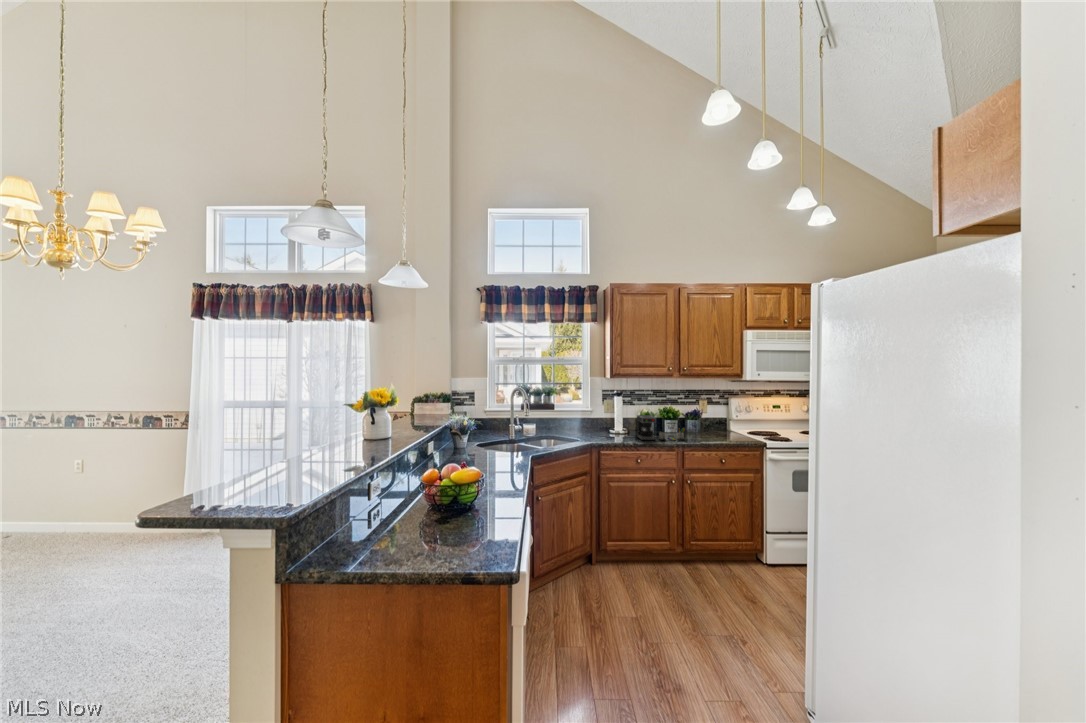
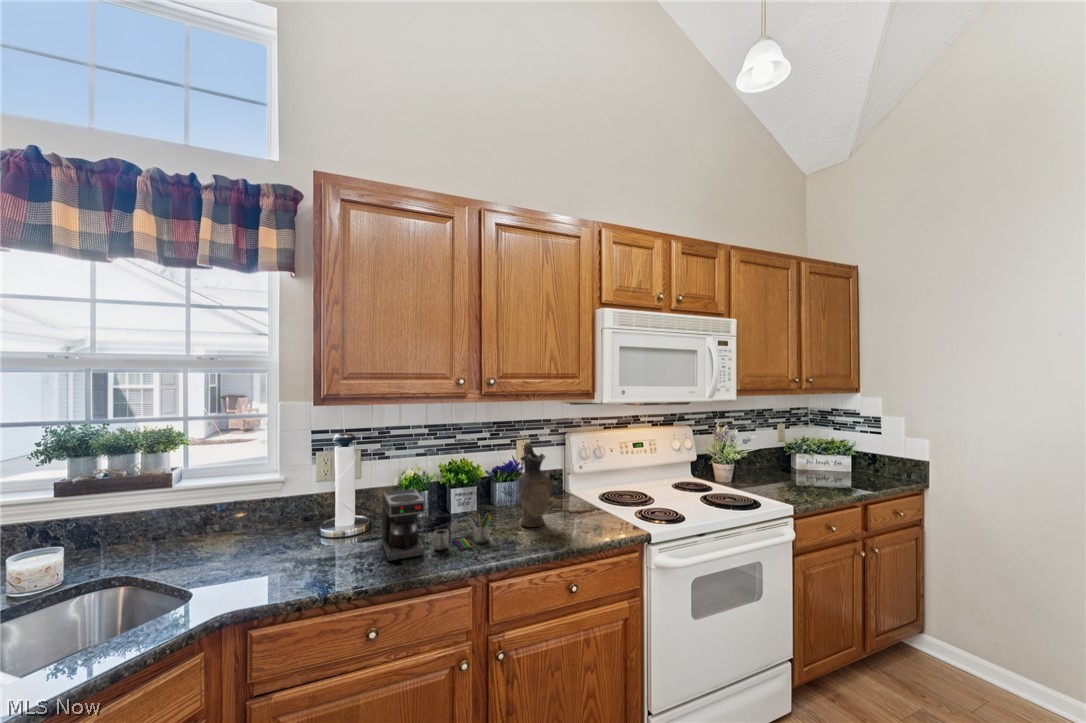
ceramic pitcher: none [698,398,716,437] -> present [518,442,553,527]

